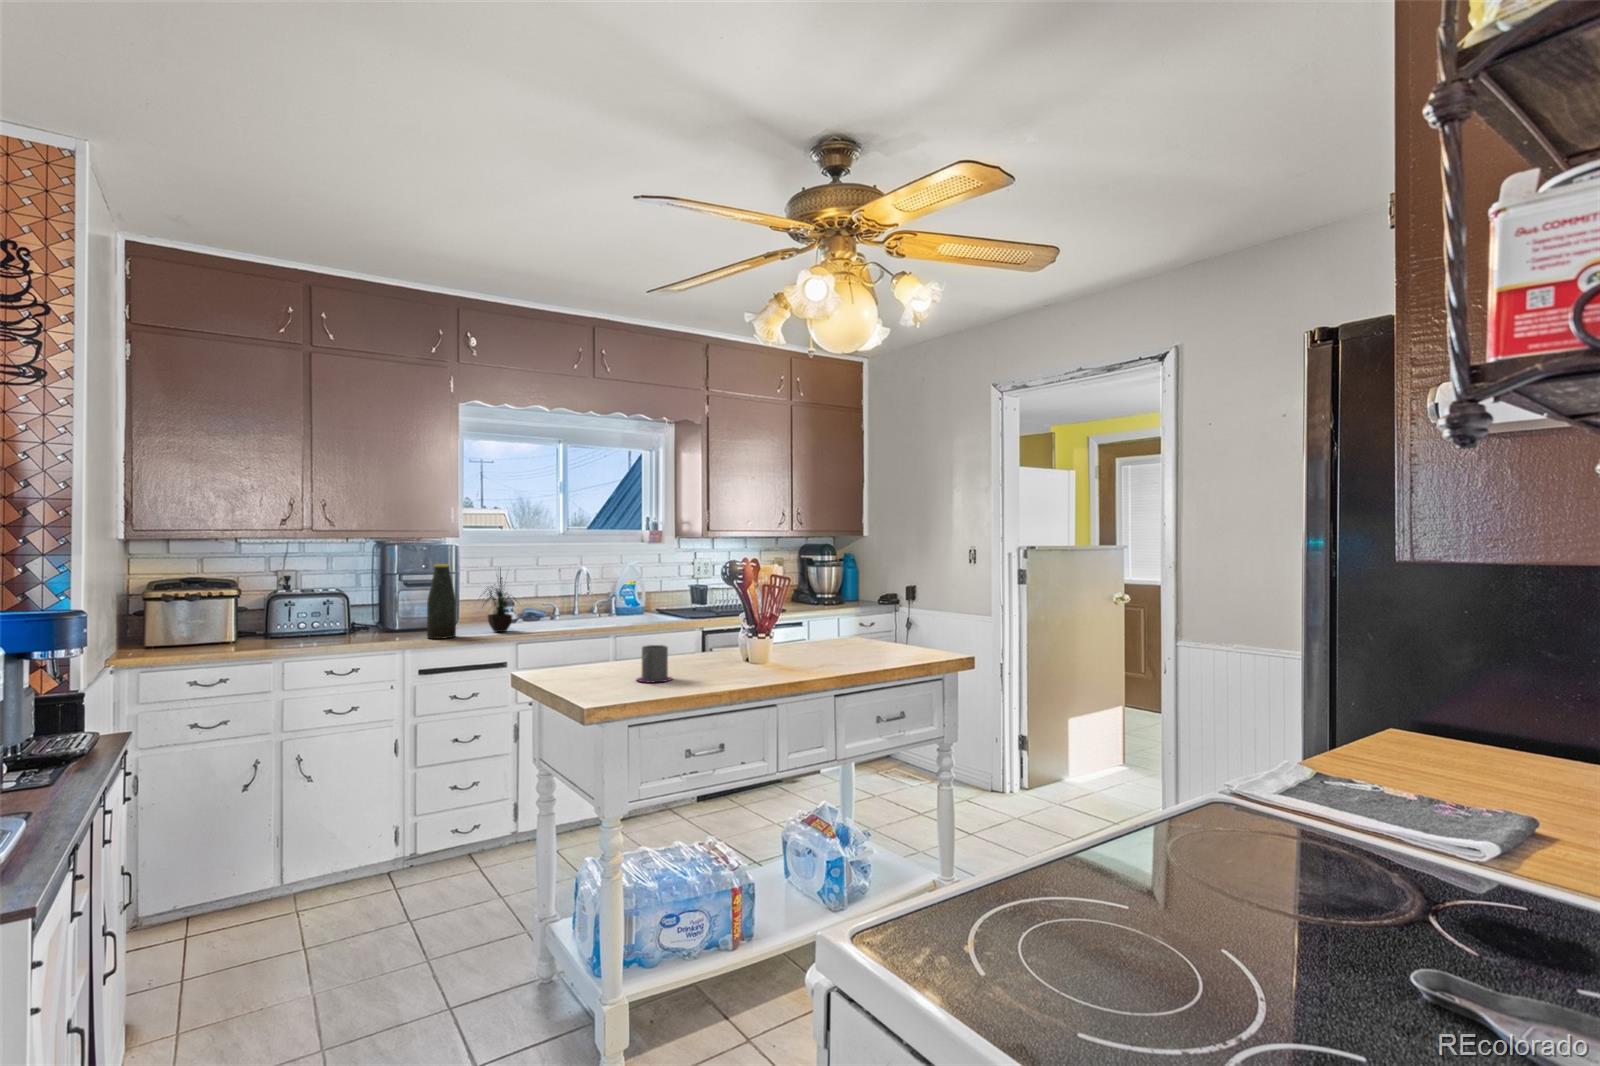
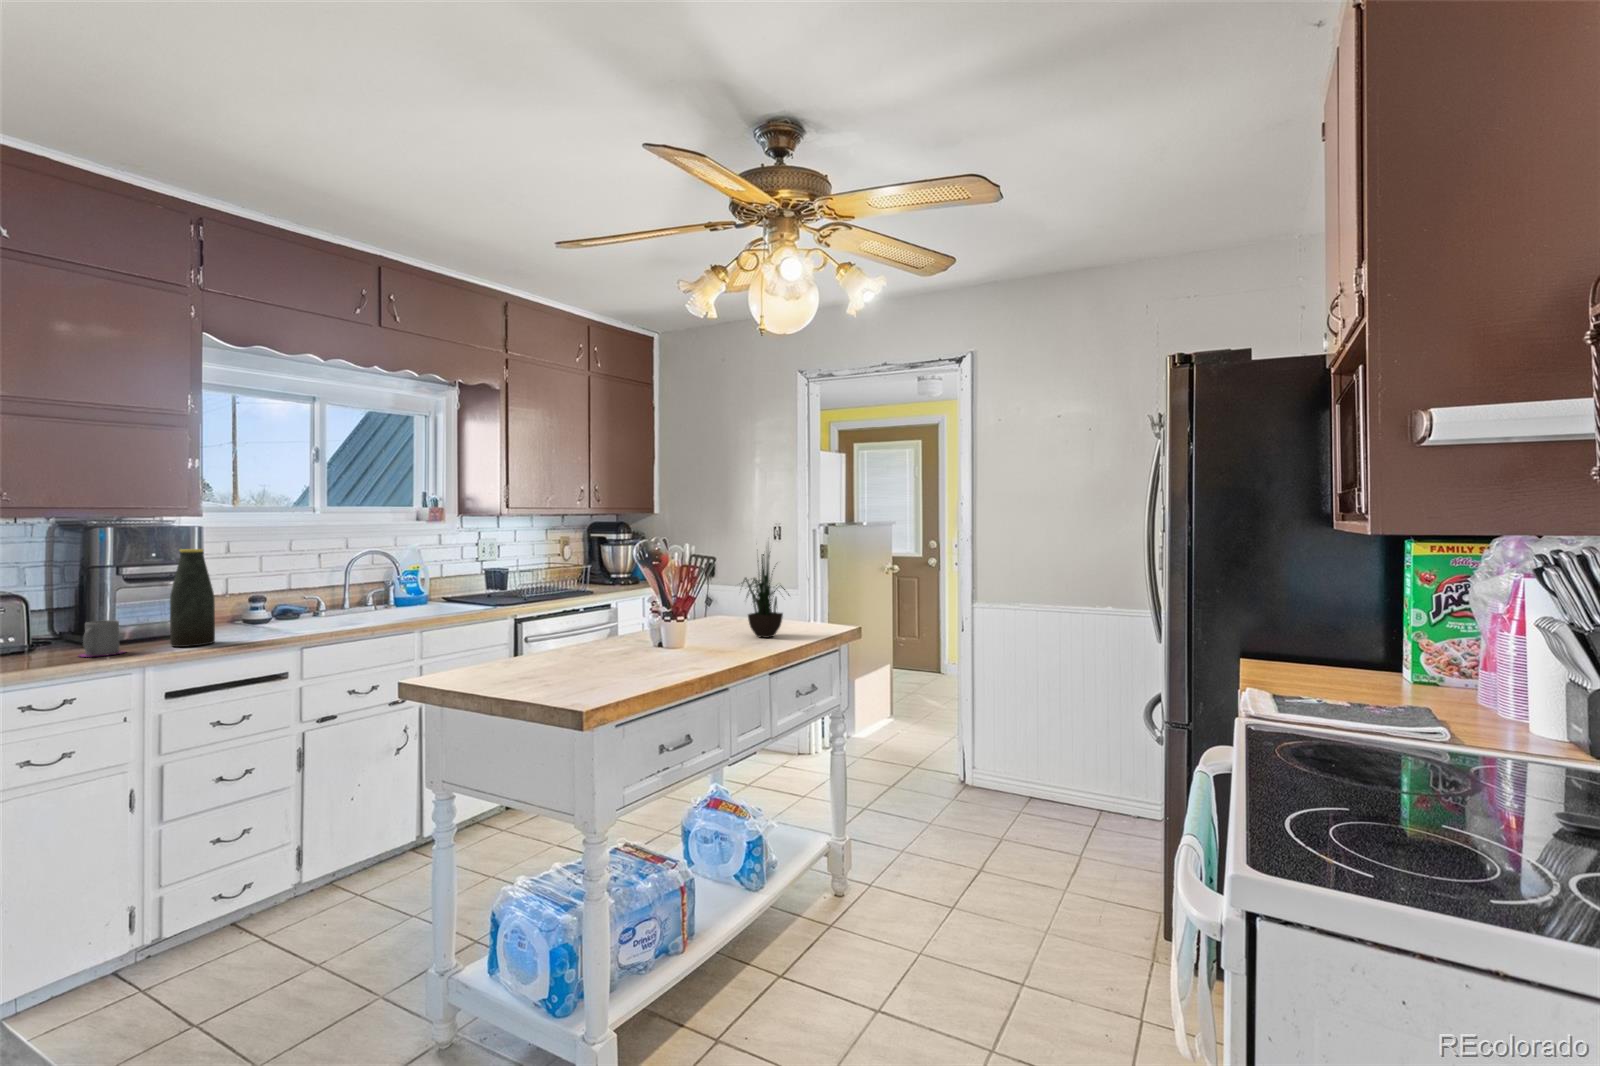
potted plant: present [483,569,515,632] -> present [743,552,790,638]
mug: present [637,645,672,682] -> present [79,620,125,657]

